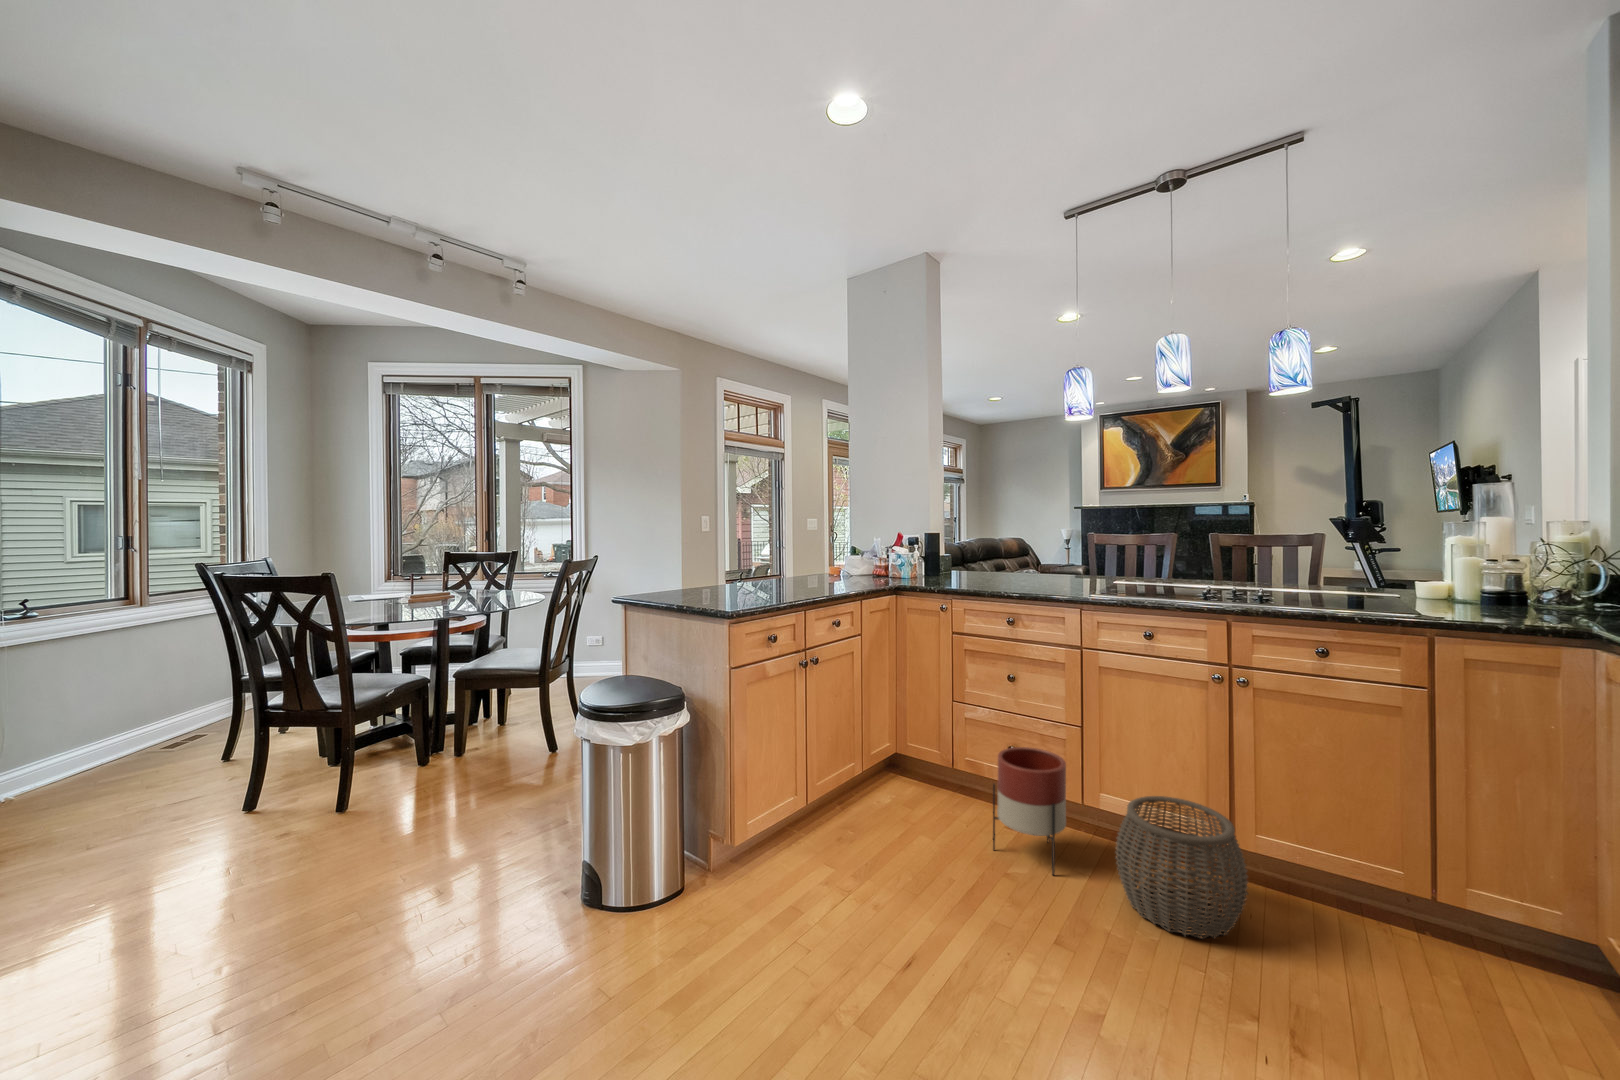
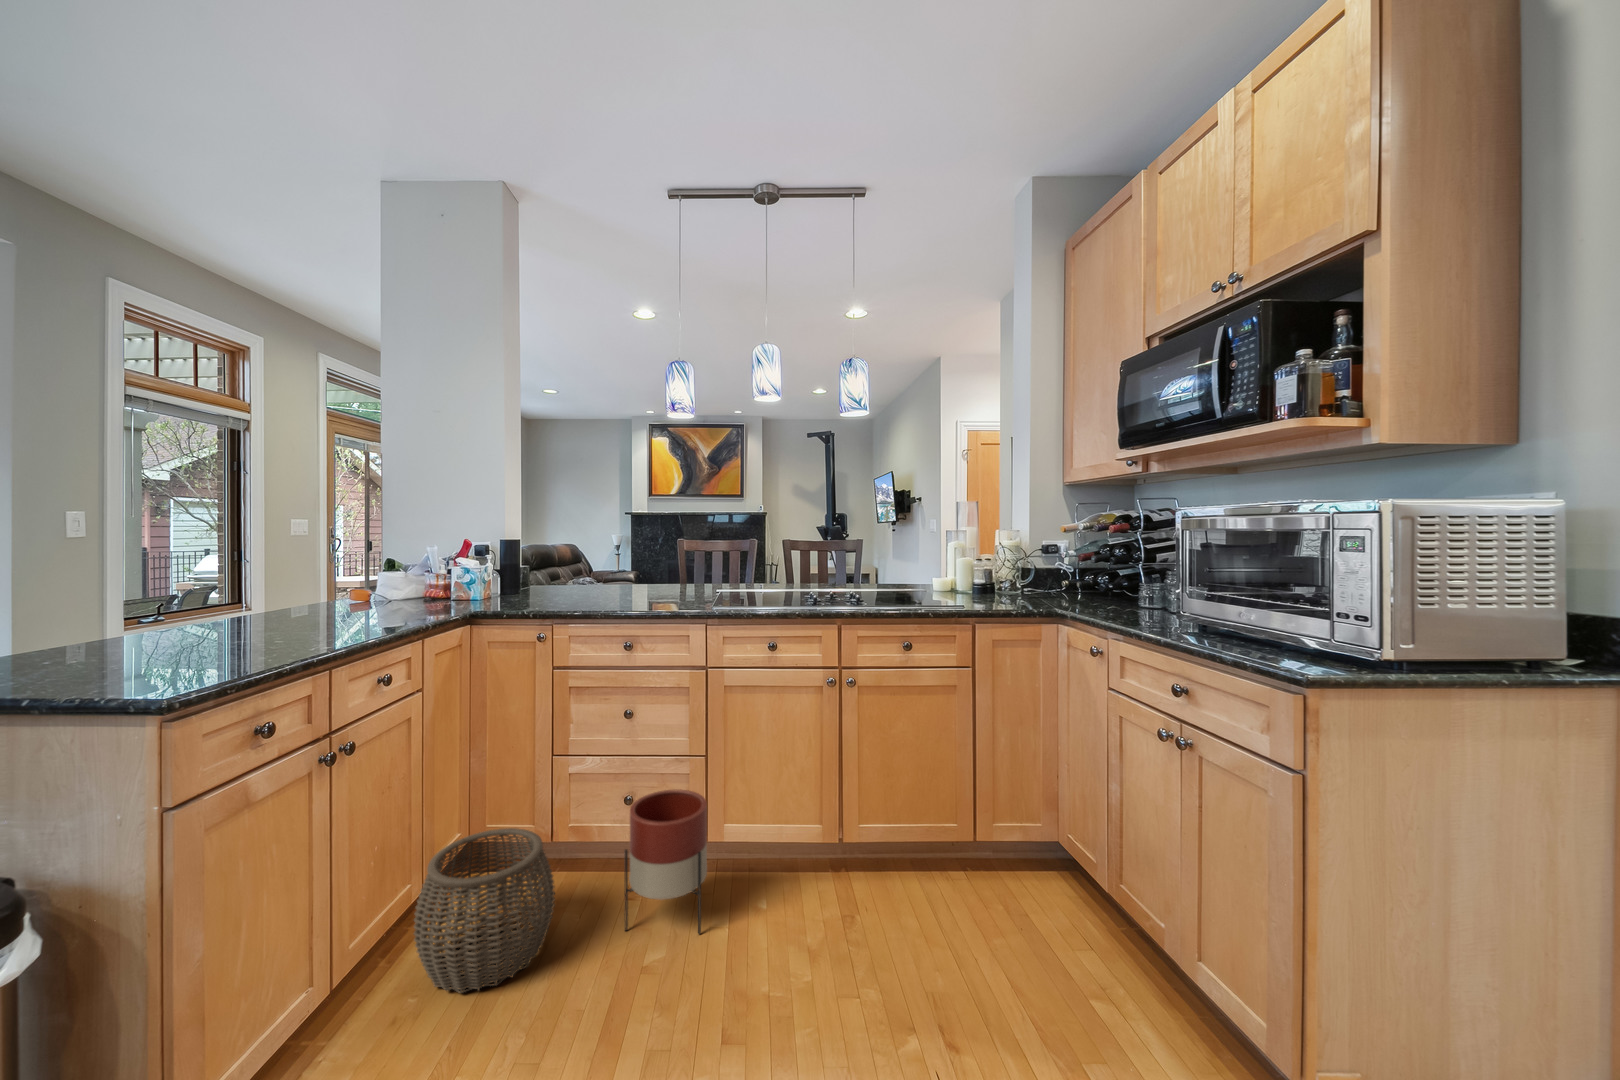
woven basket: present [1116,796,1248,939] -> present [414,828,555,993]

